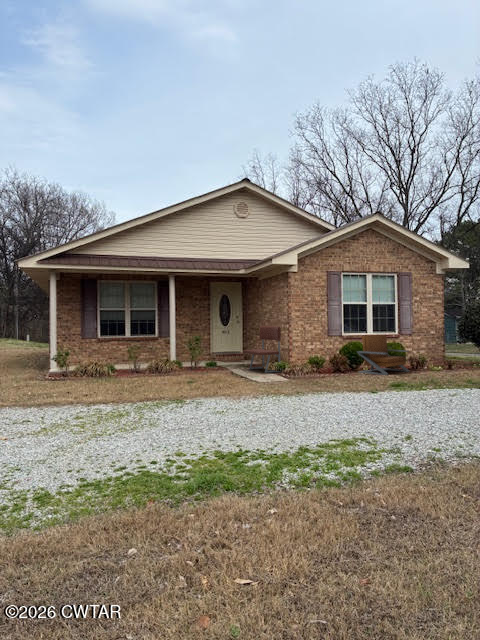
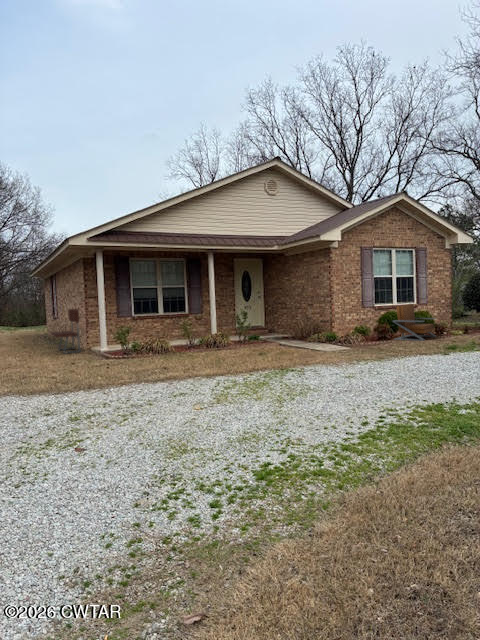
bench: present [243,326,281,373] -> present [51,309,80,354]

